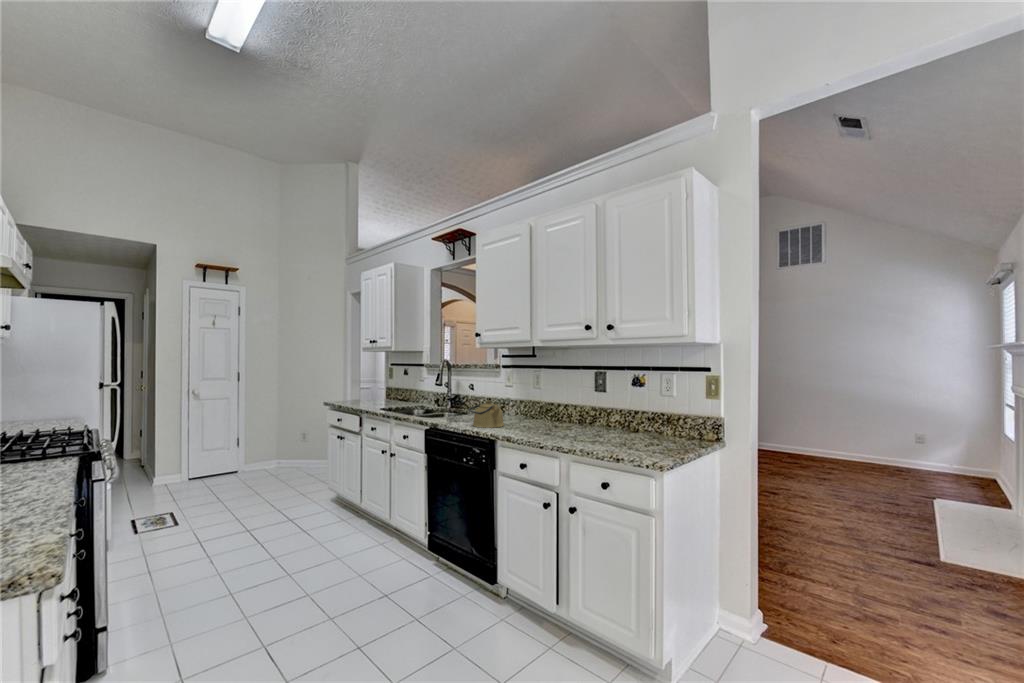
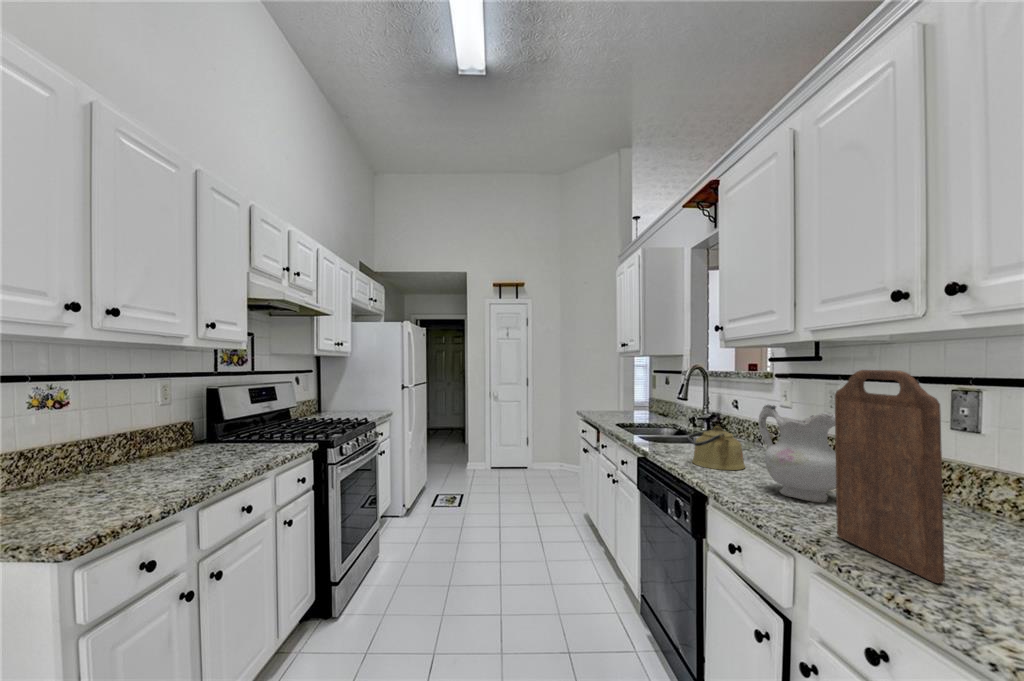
cutting board: none [575,365,618,451] -> present [835,370,945,583]
ceramic pitcher: none [522,384,564,435] -> present [759,405,836,503]

